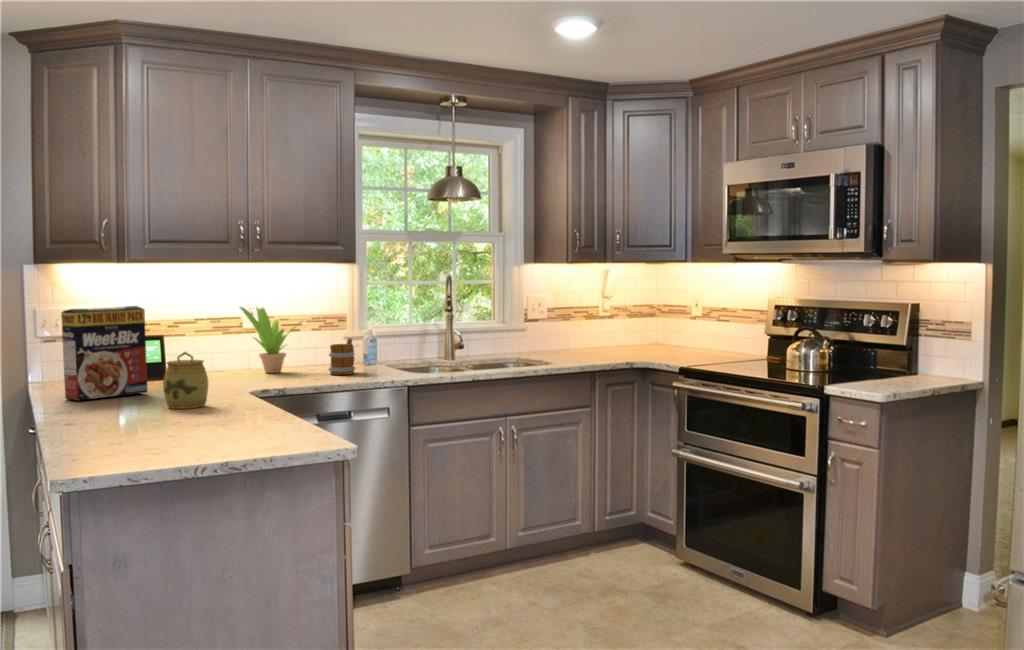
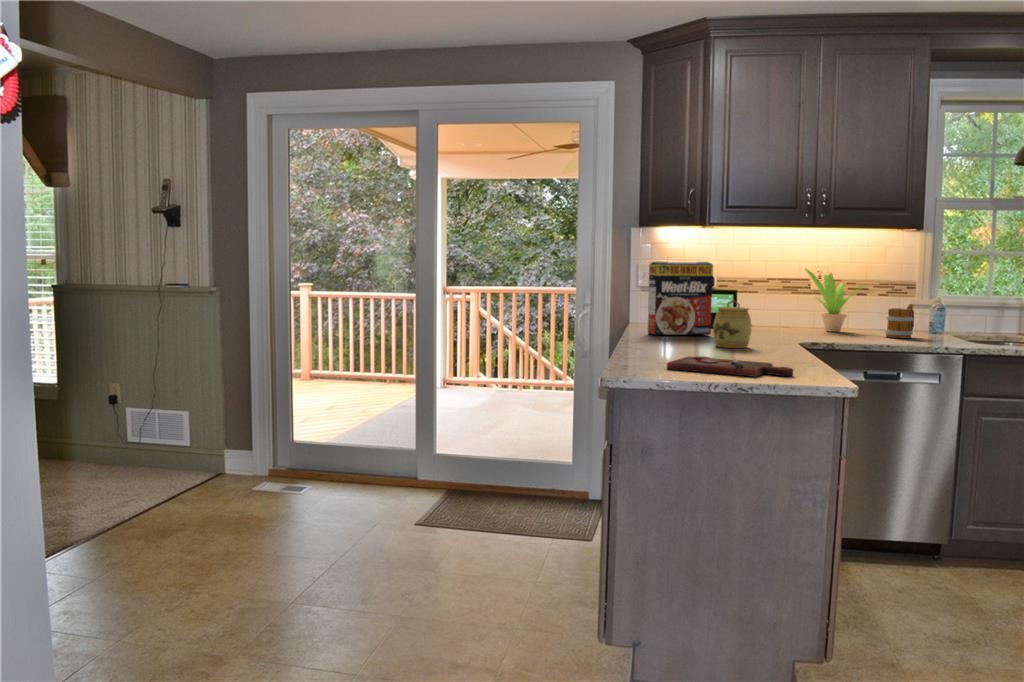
cutting board: none [142,426,290,450] -> present [667,356,793,377]

